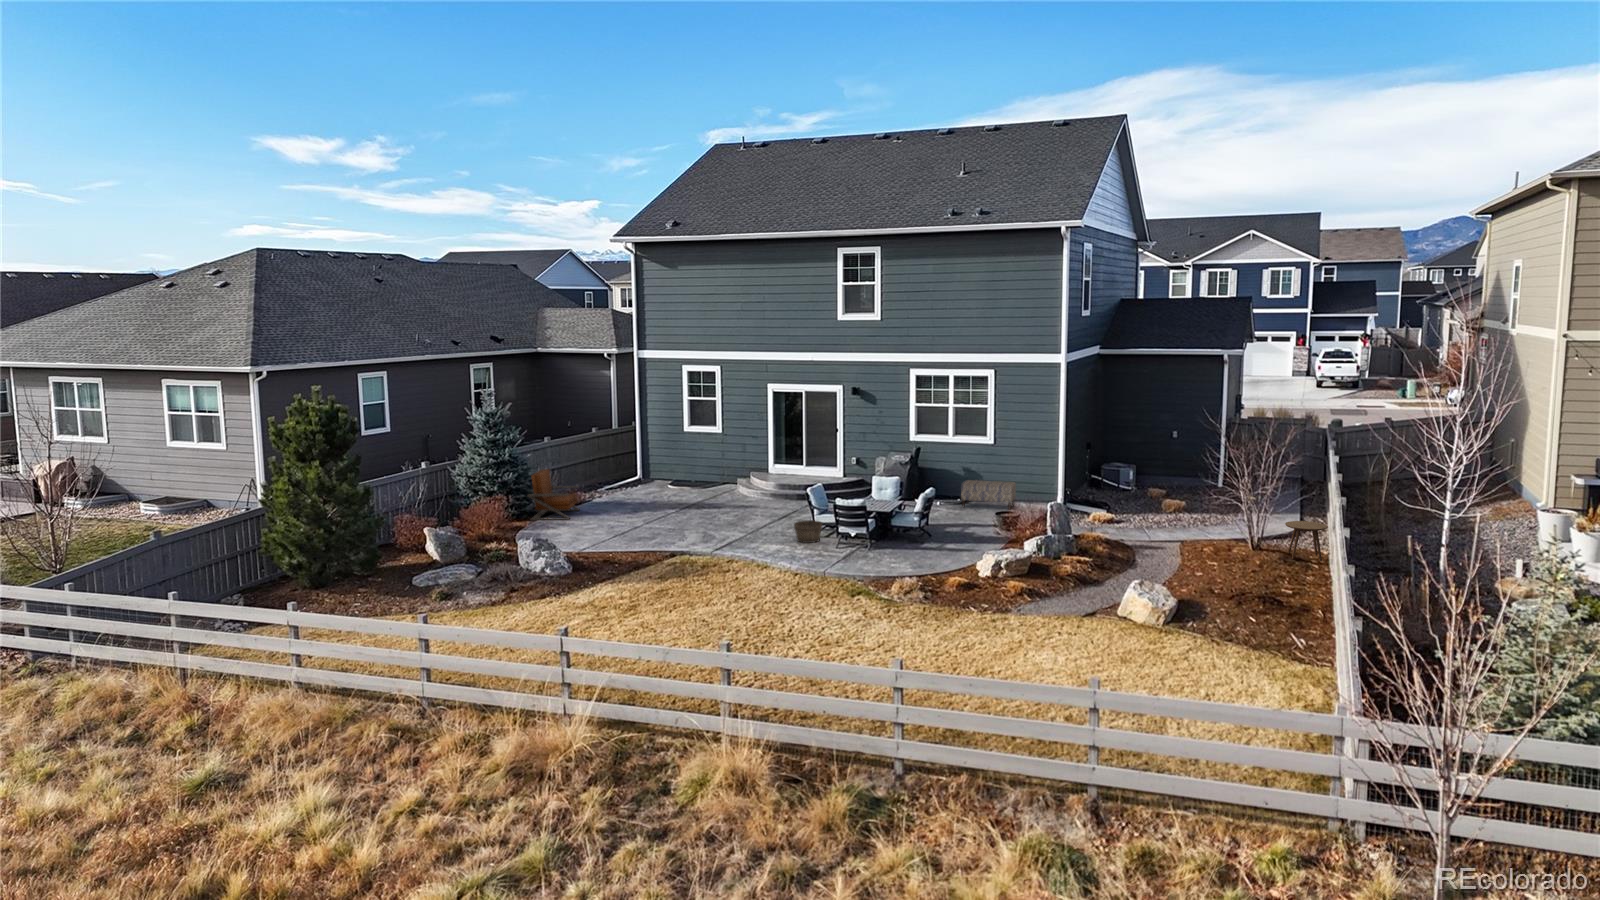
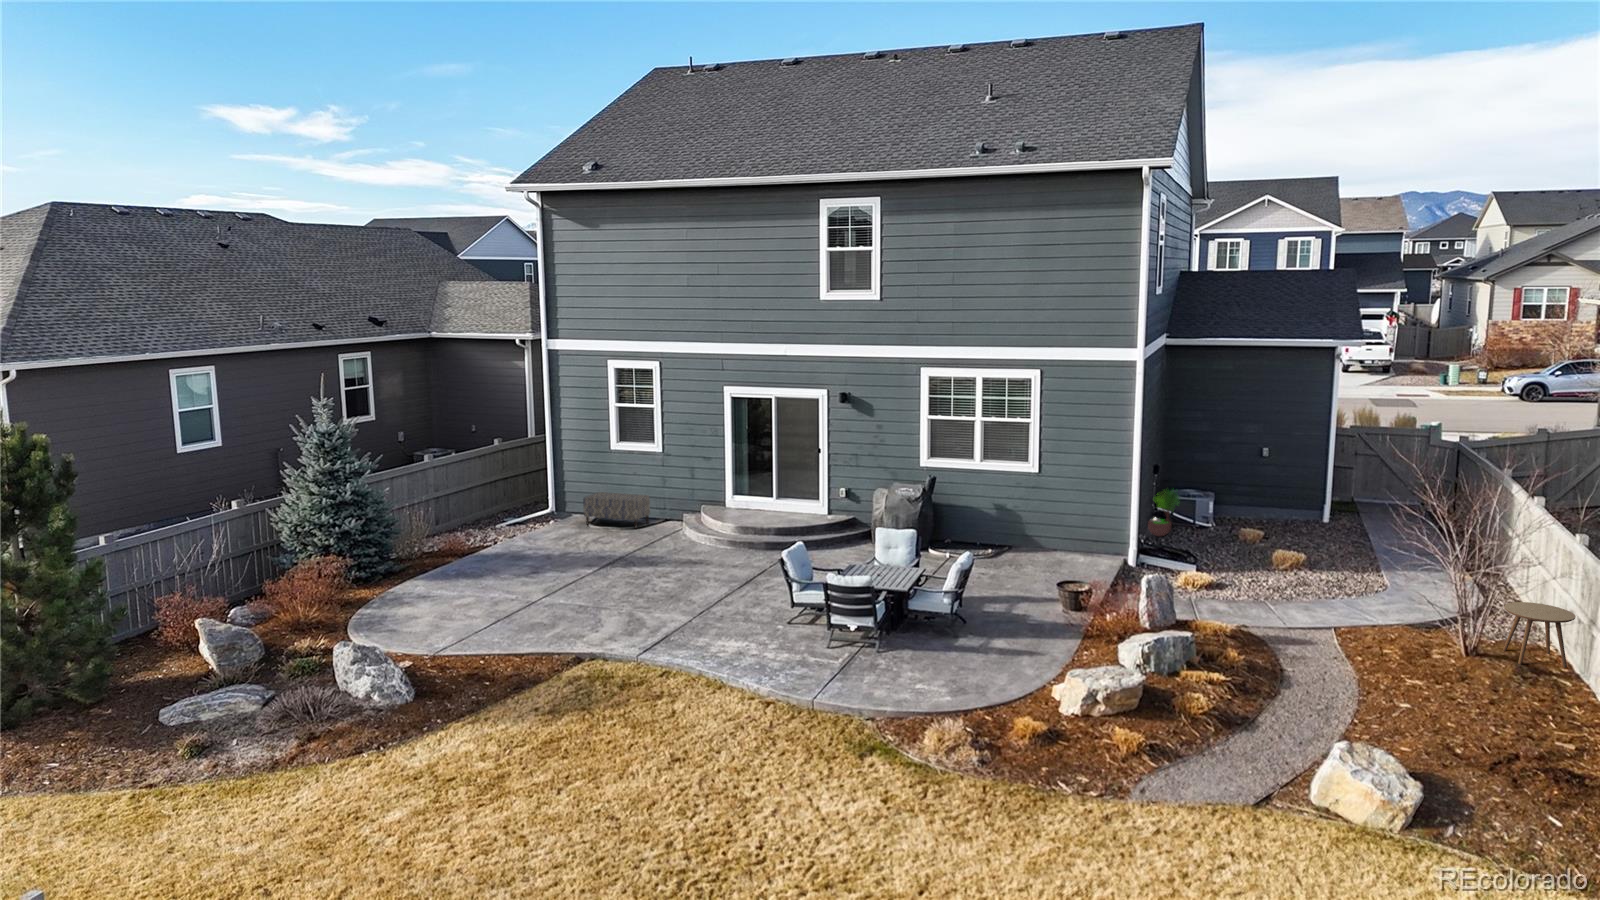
potted tree: none [1081,459,1104,496] -> present [1148,488,1179,536]
lounge chair: present [528,469,580,520] -> none [383,508,465,584]
bench: present [961,480,1016,509] -> present [583,492,650,528]
wooden bucket: present [794,520,822,543] -> none [762,589,804,629]

